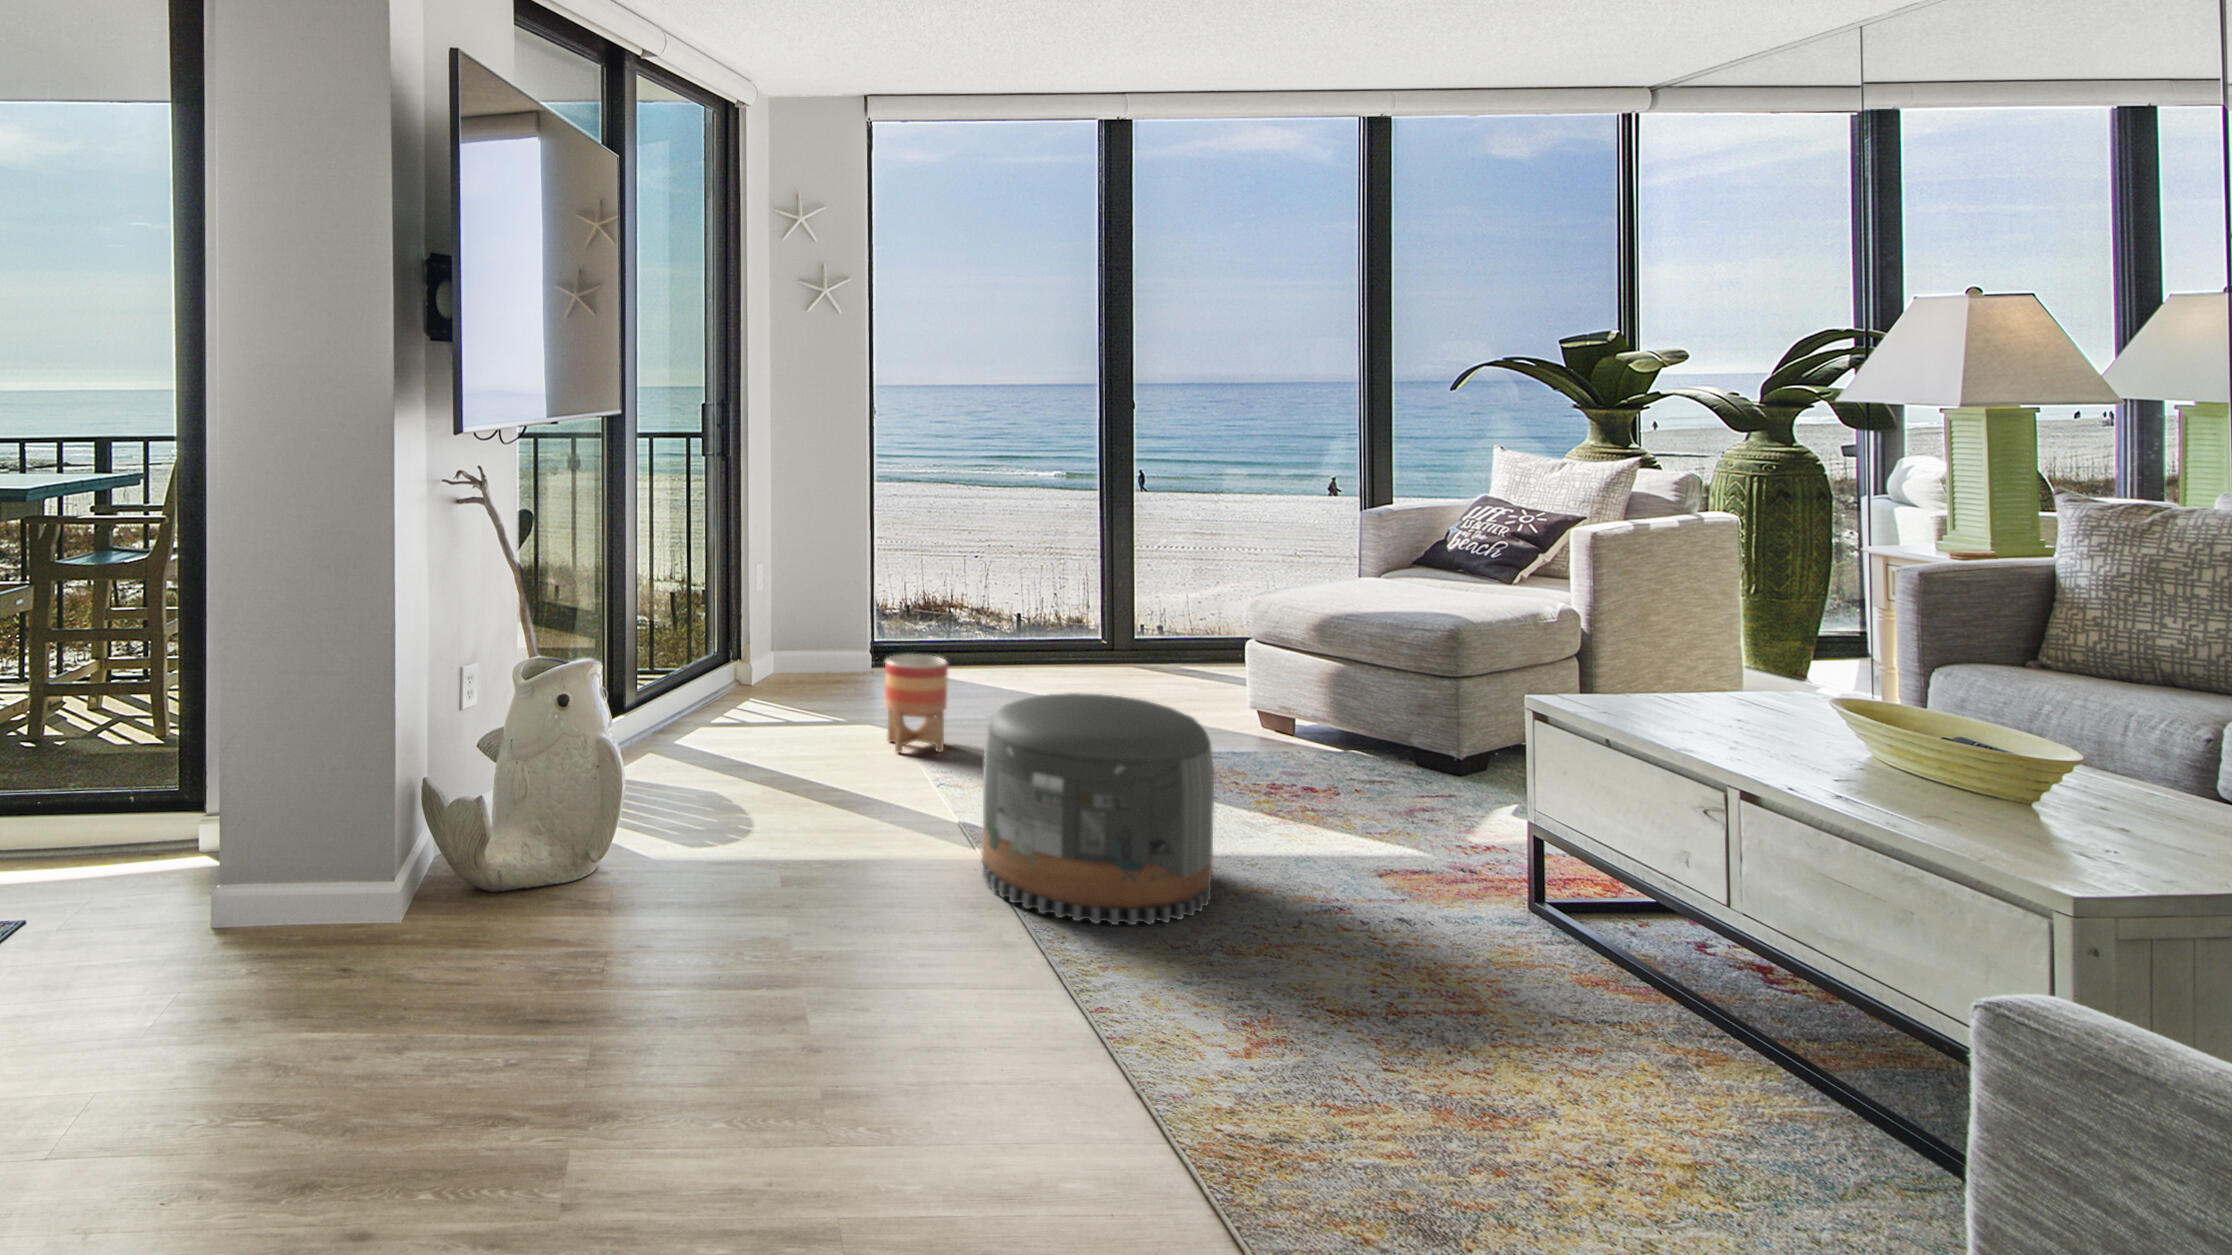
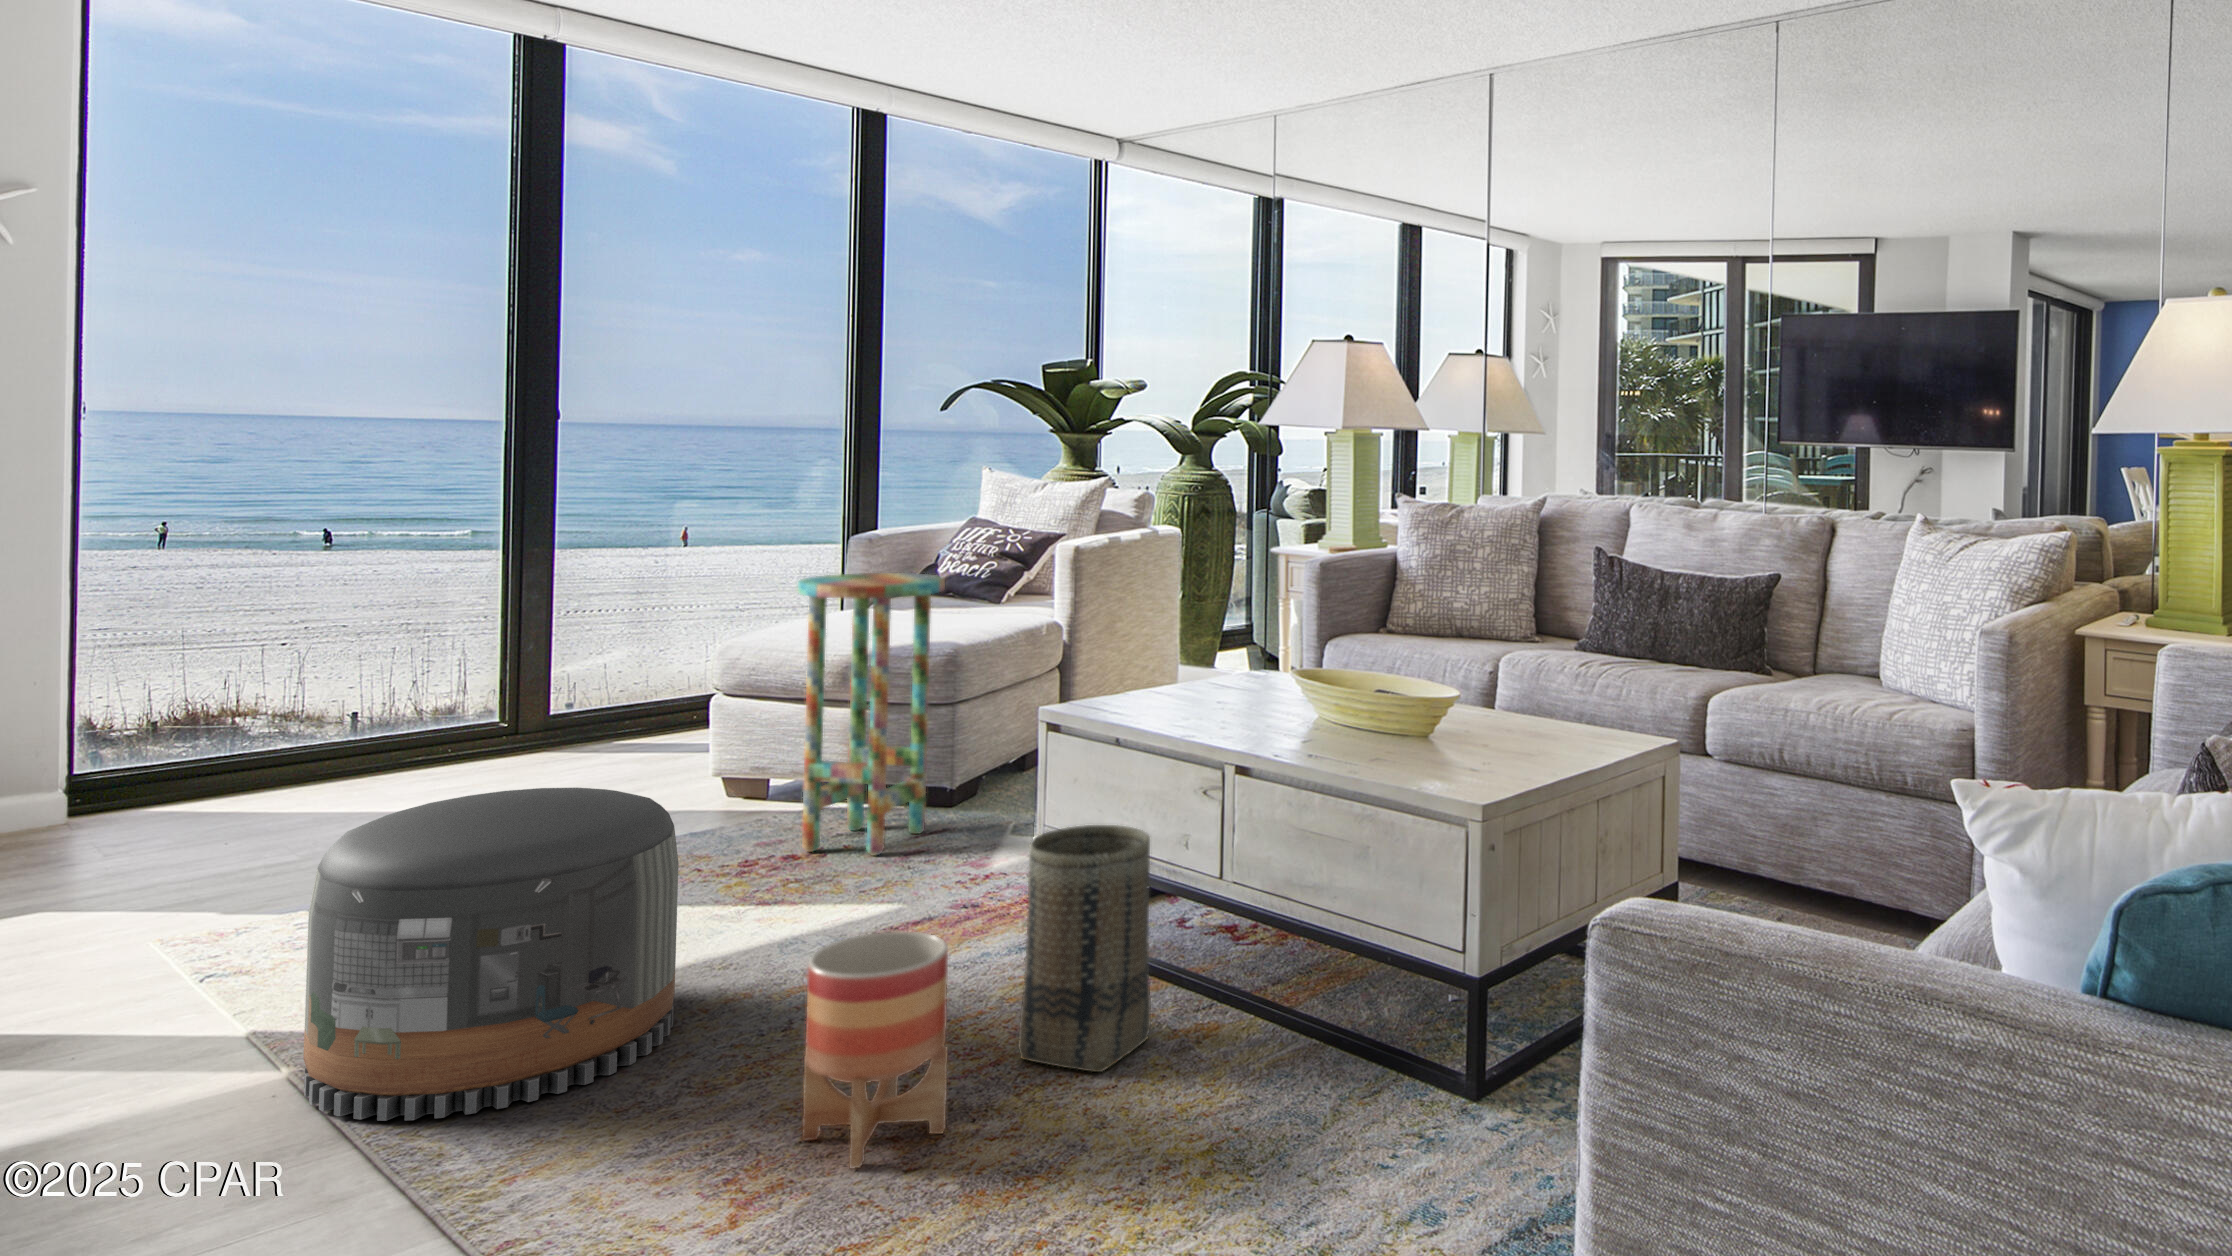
side table: none [1315,547,1449,802] -> present [798,573,945,855]
planter: present [885,654,948,753] -> present [802,931,948,1168]
basket: none [1499,815,1641,1055] -> present [1018,825,1151,1072]

